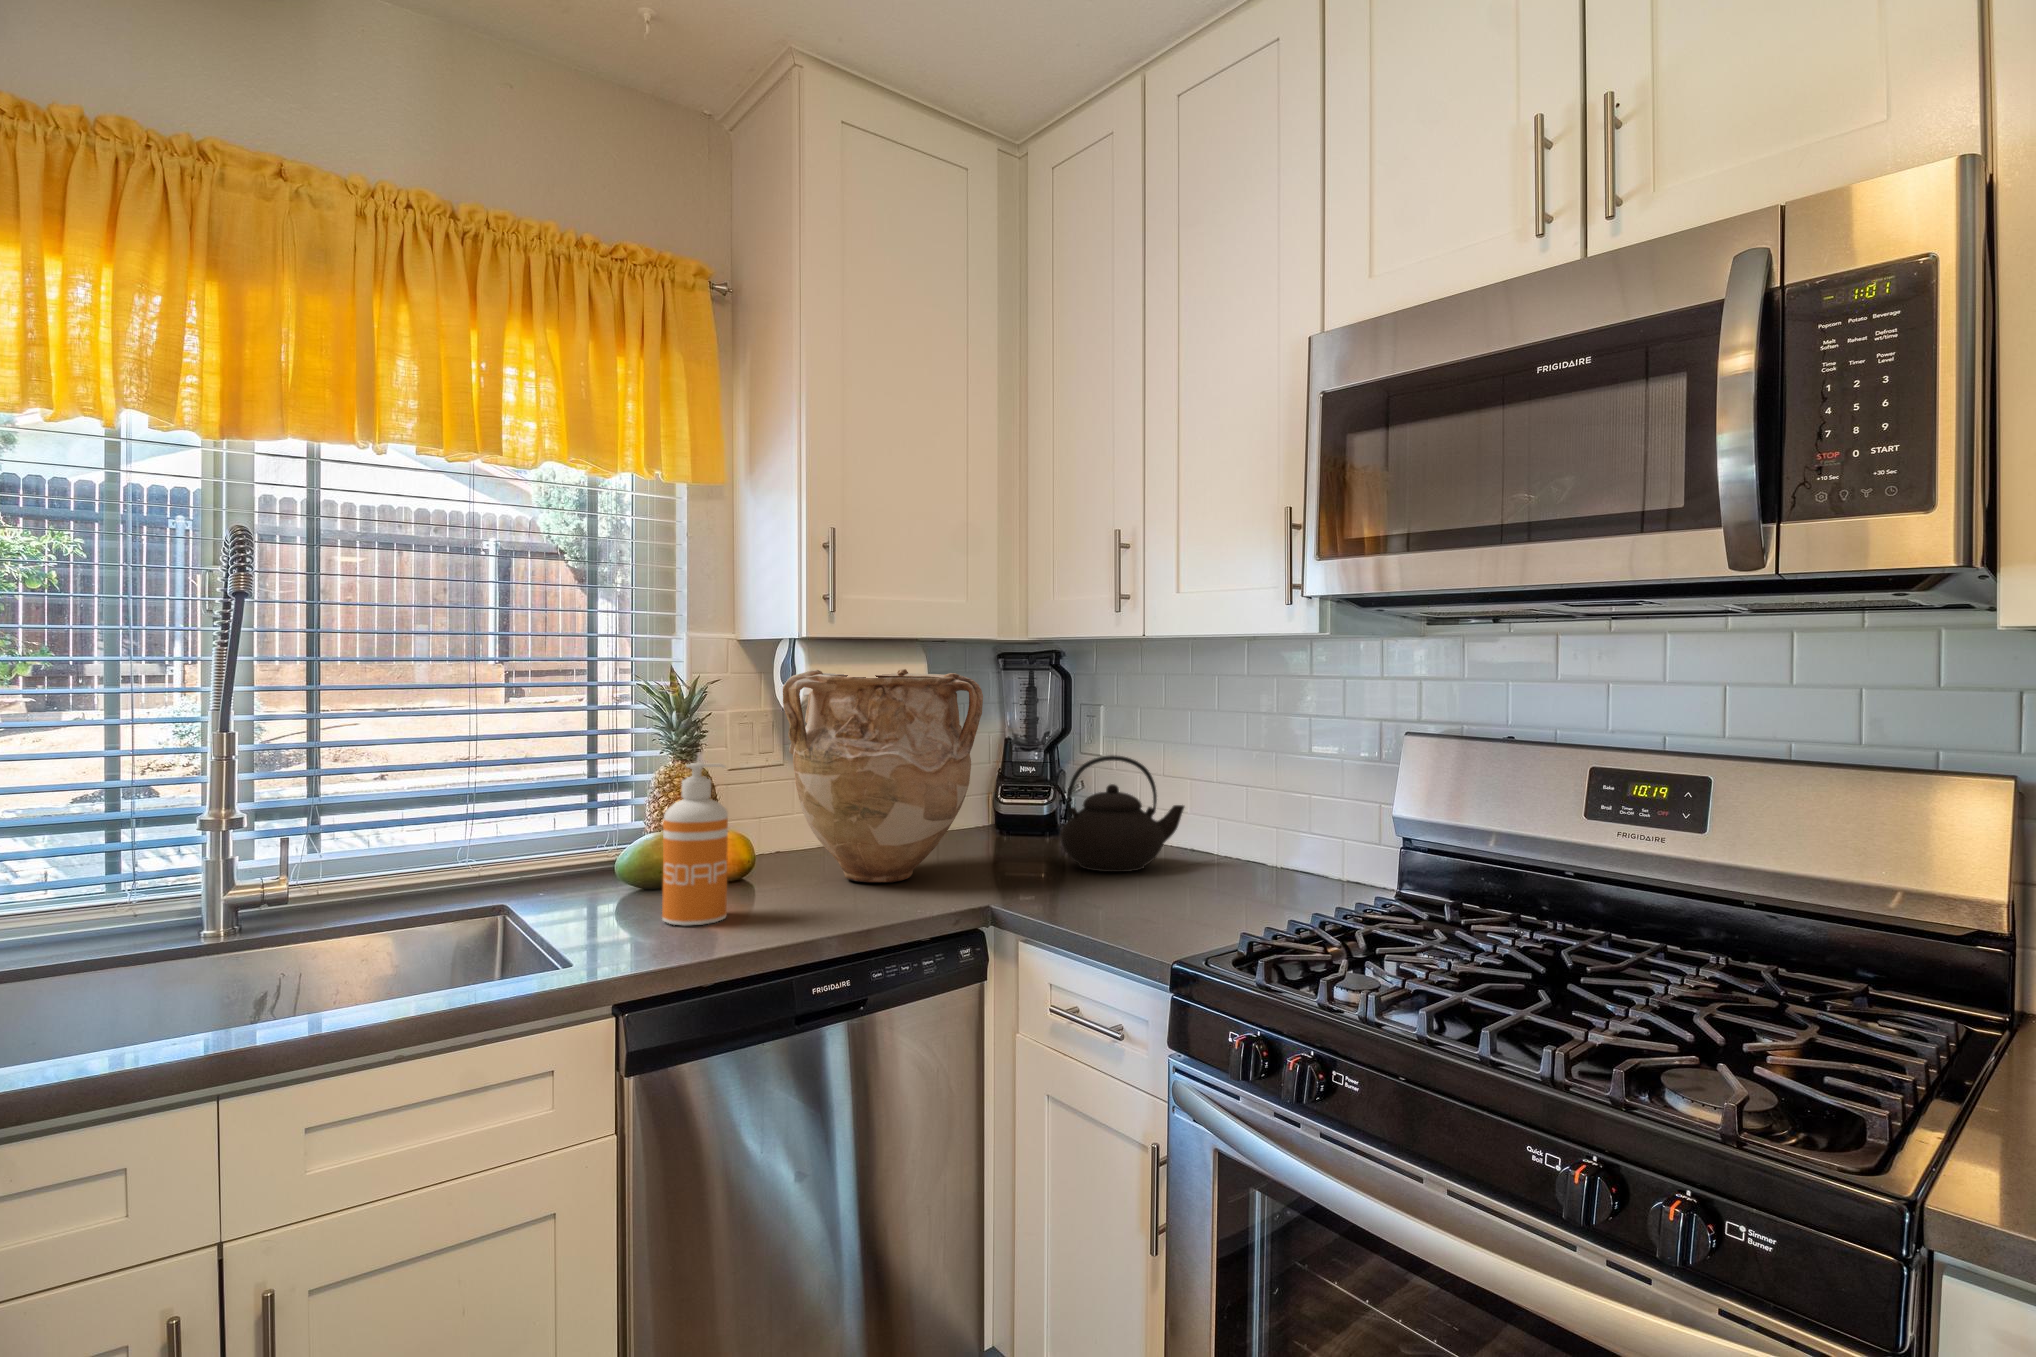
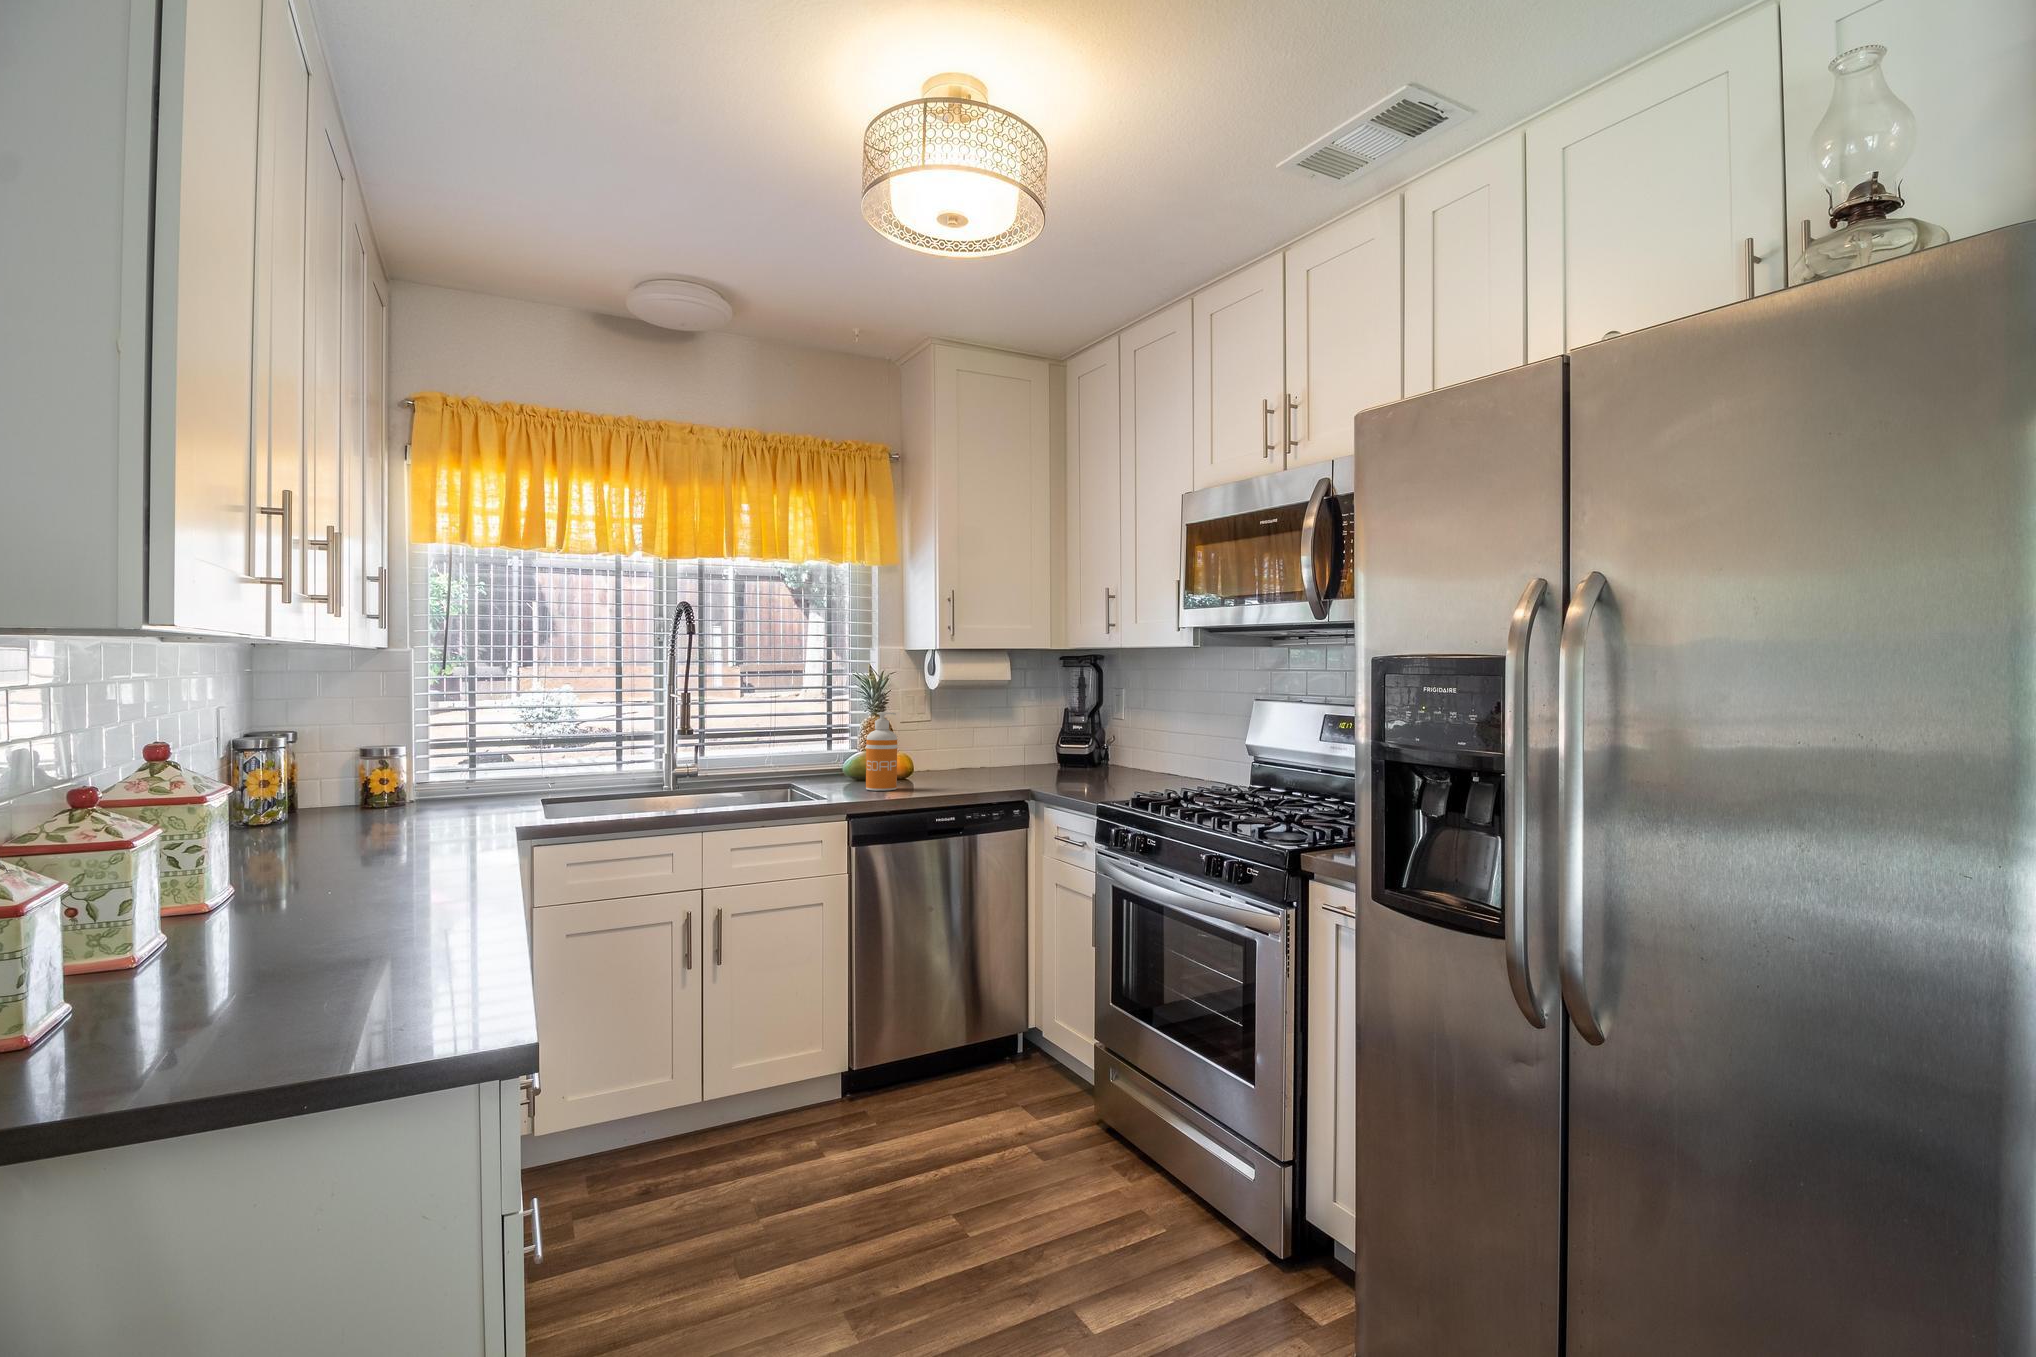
vase: present [783,669,983,882] -> none [927,666,1033,781]
teapot: present [1060,755,1184,872] -> none [1081,715,1152,779]

